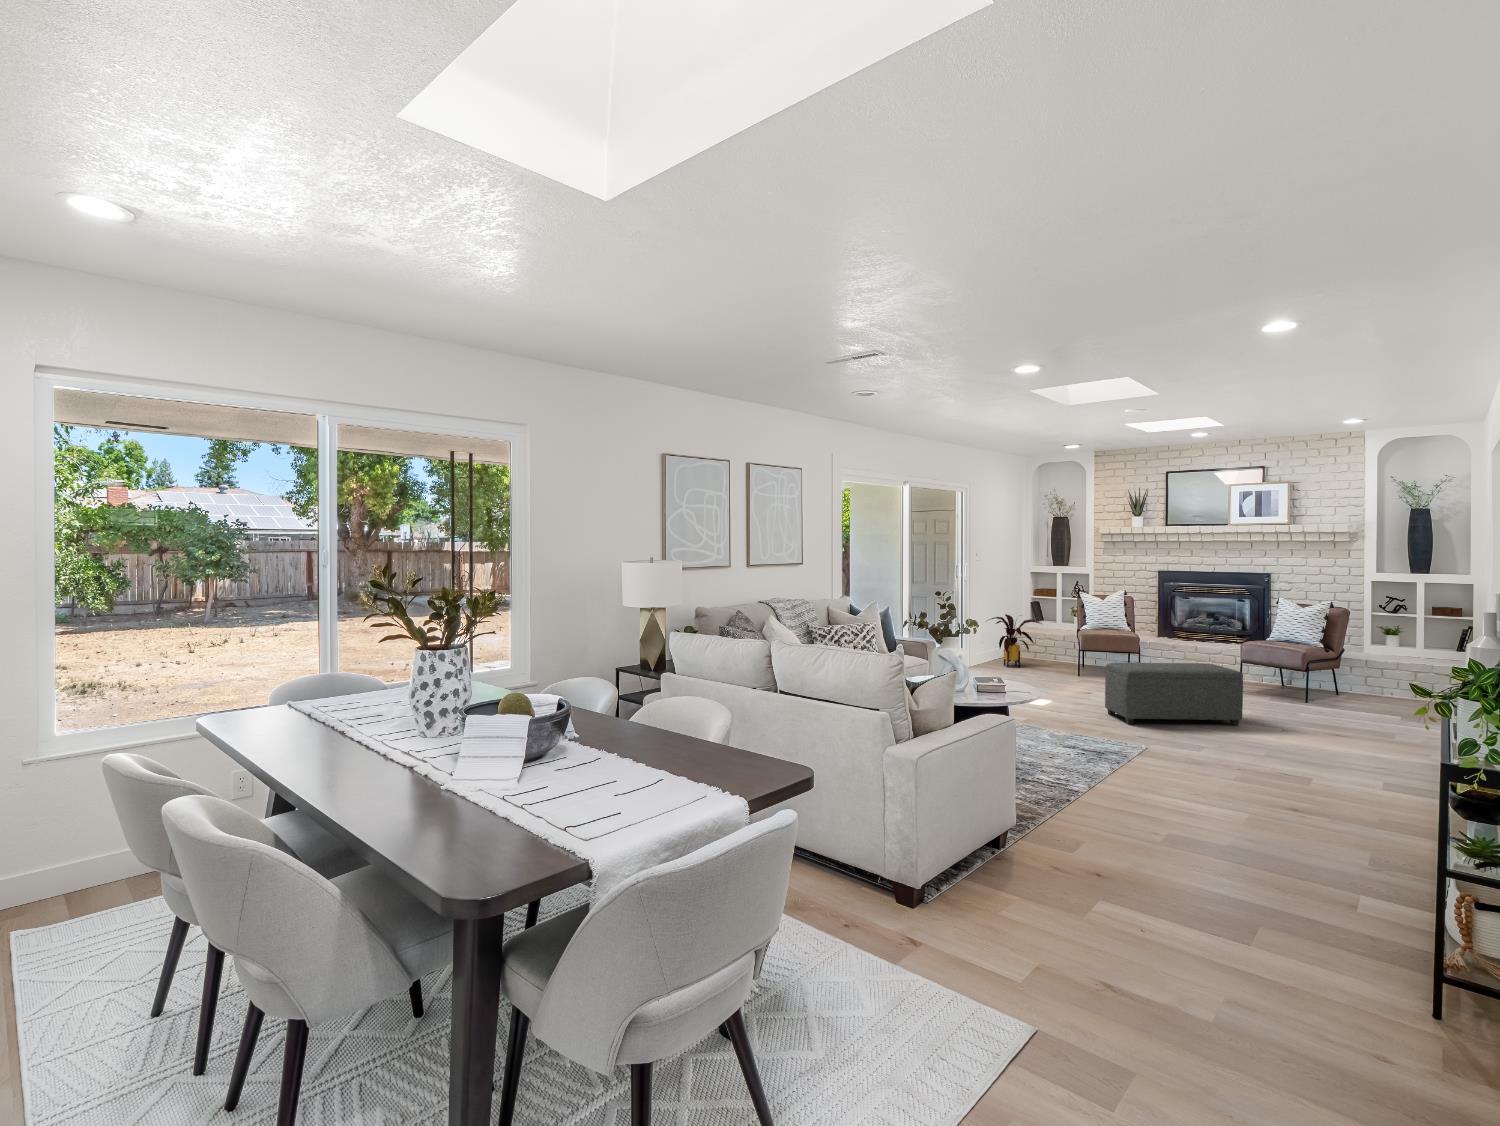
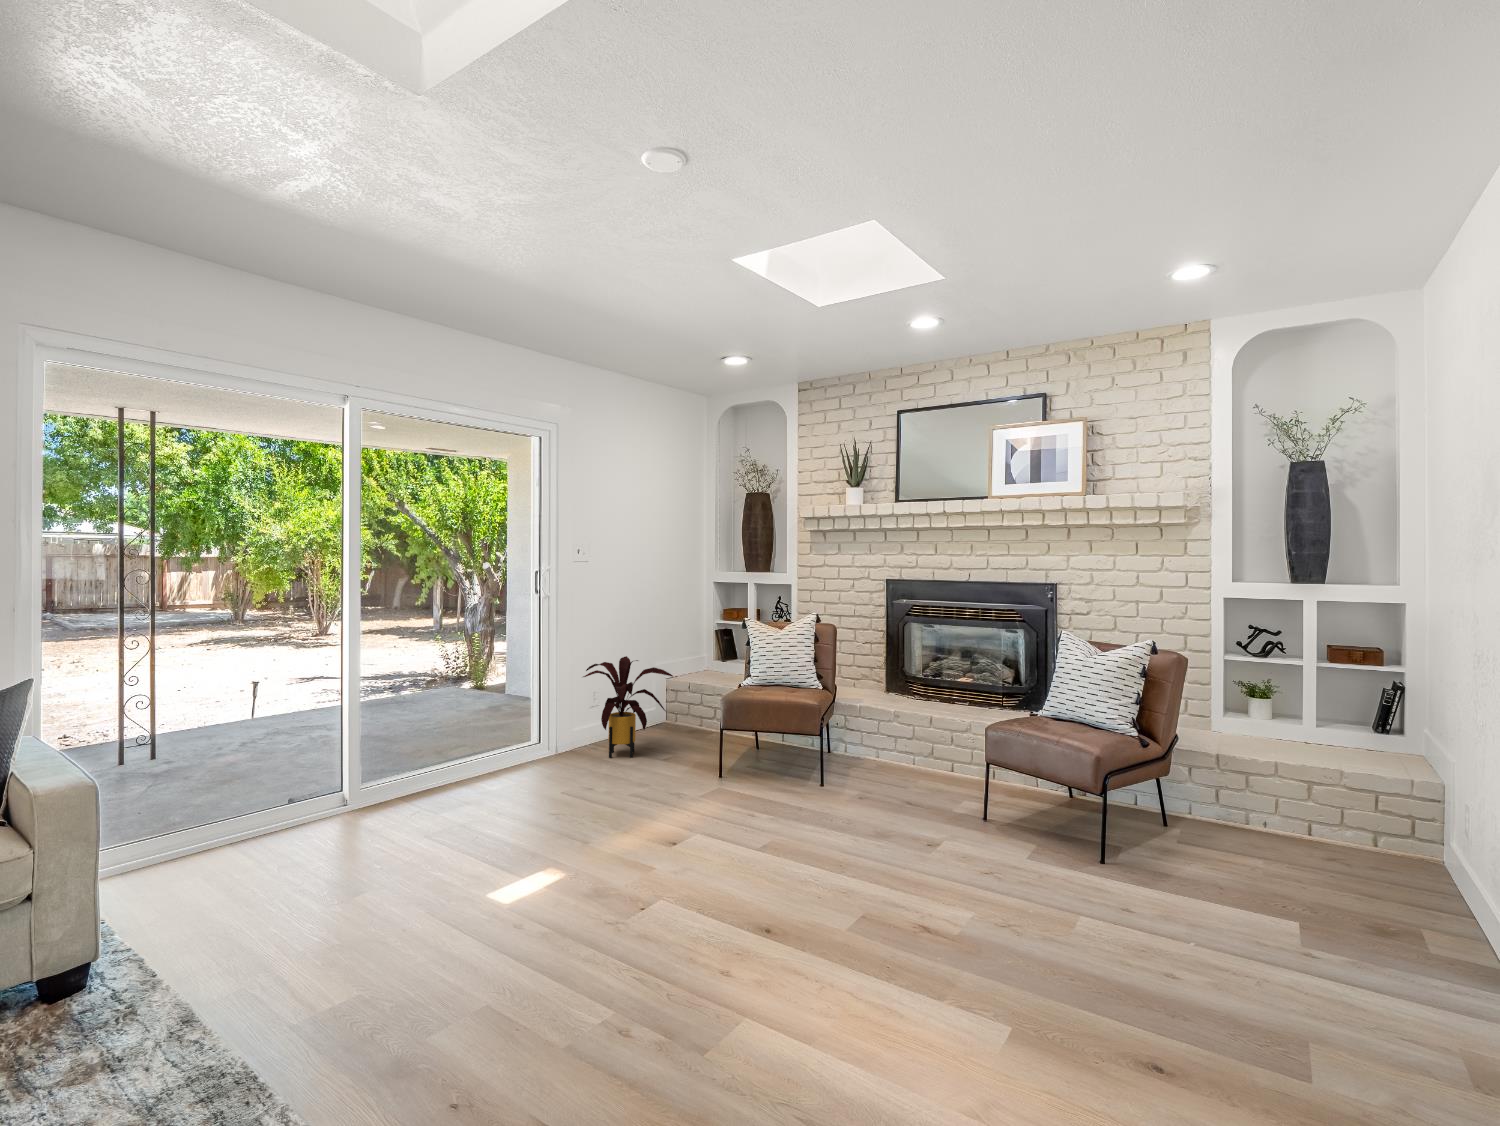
ottoman: present [1105,663,1243,725] -> none [561,818,909,1044]

